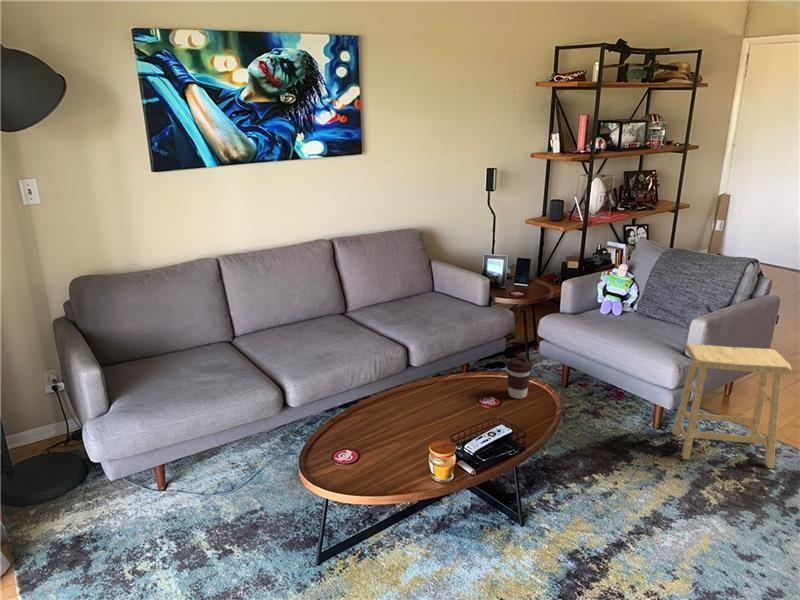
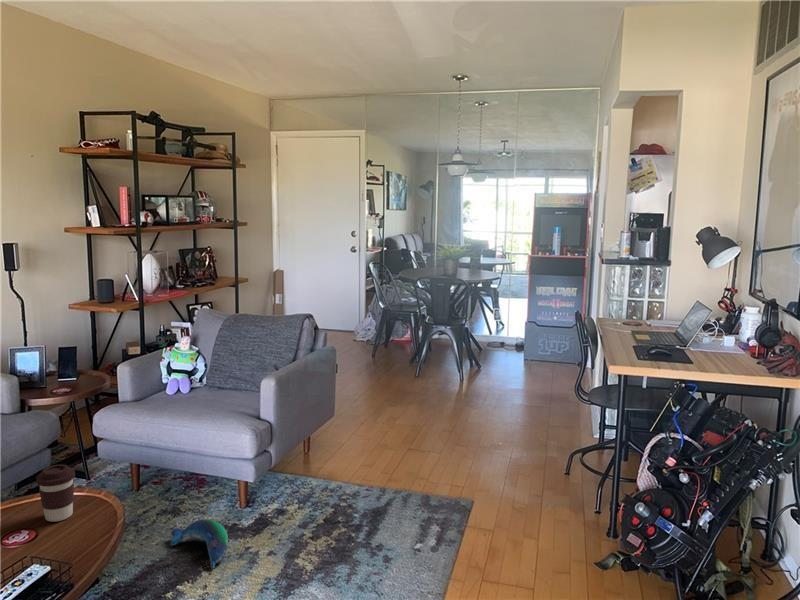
footstool: present [672,344,792,468] -> none [259,396,356,532]
plush toy: none [589,428,642,471] -> present [170,520,229,569]

